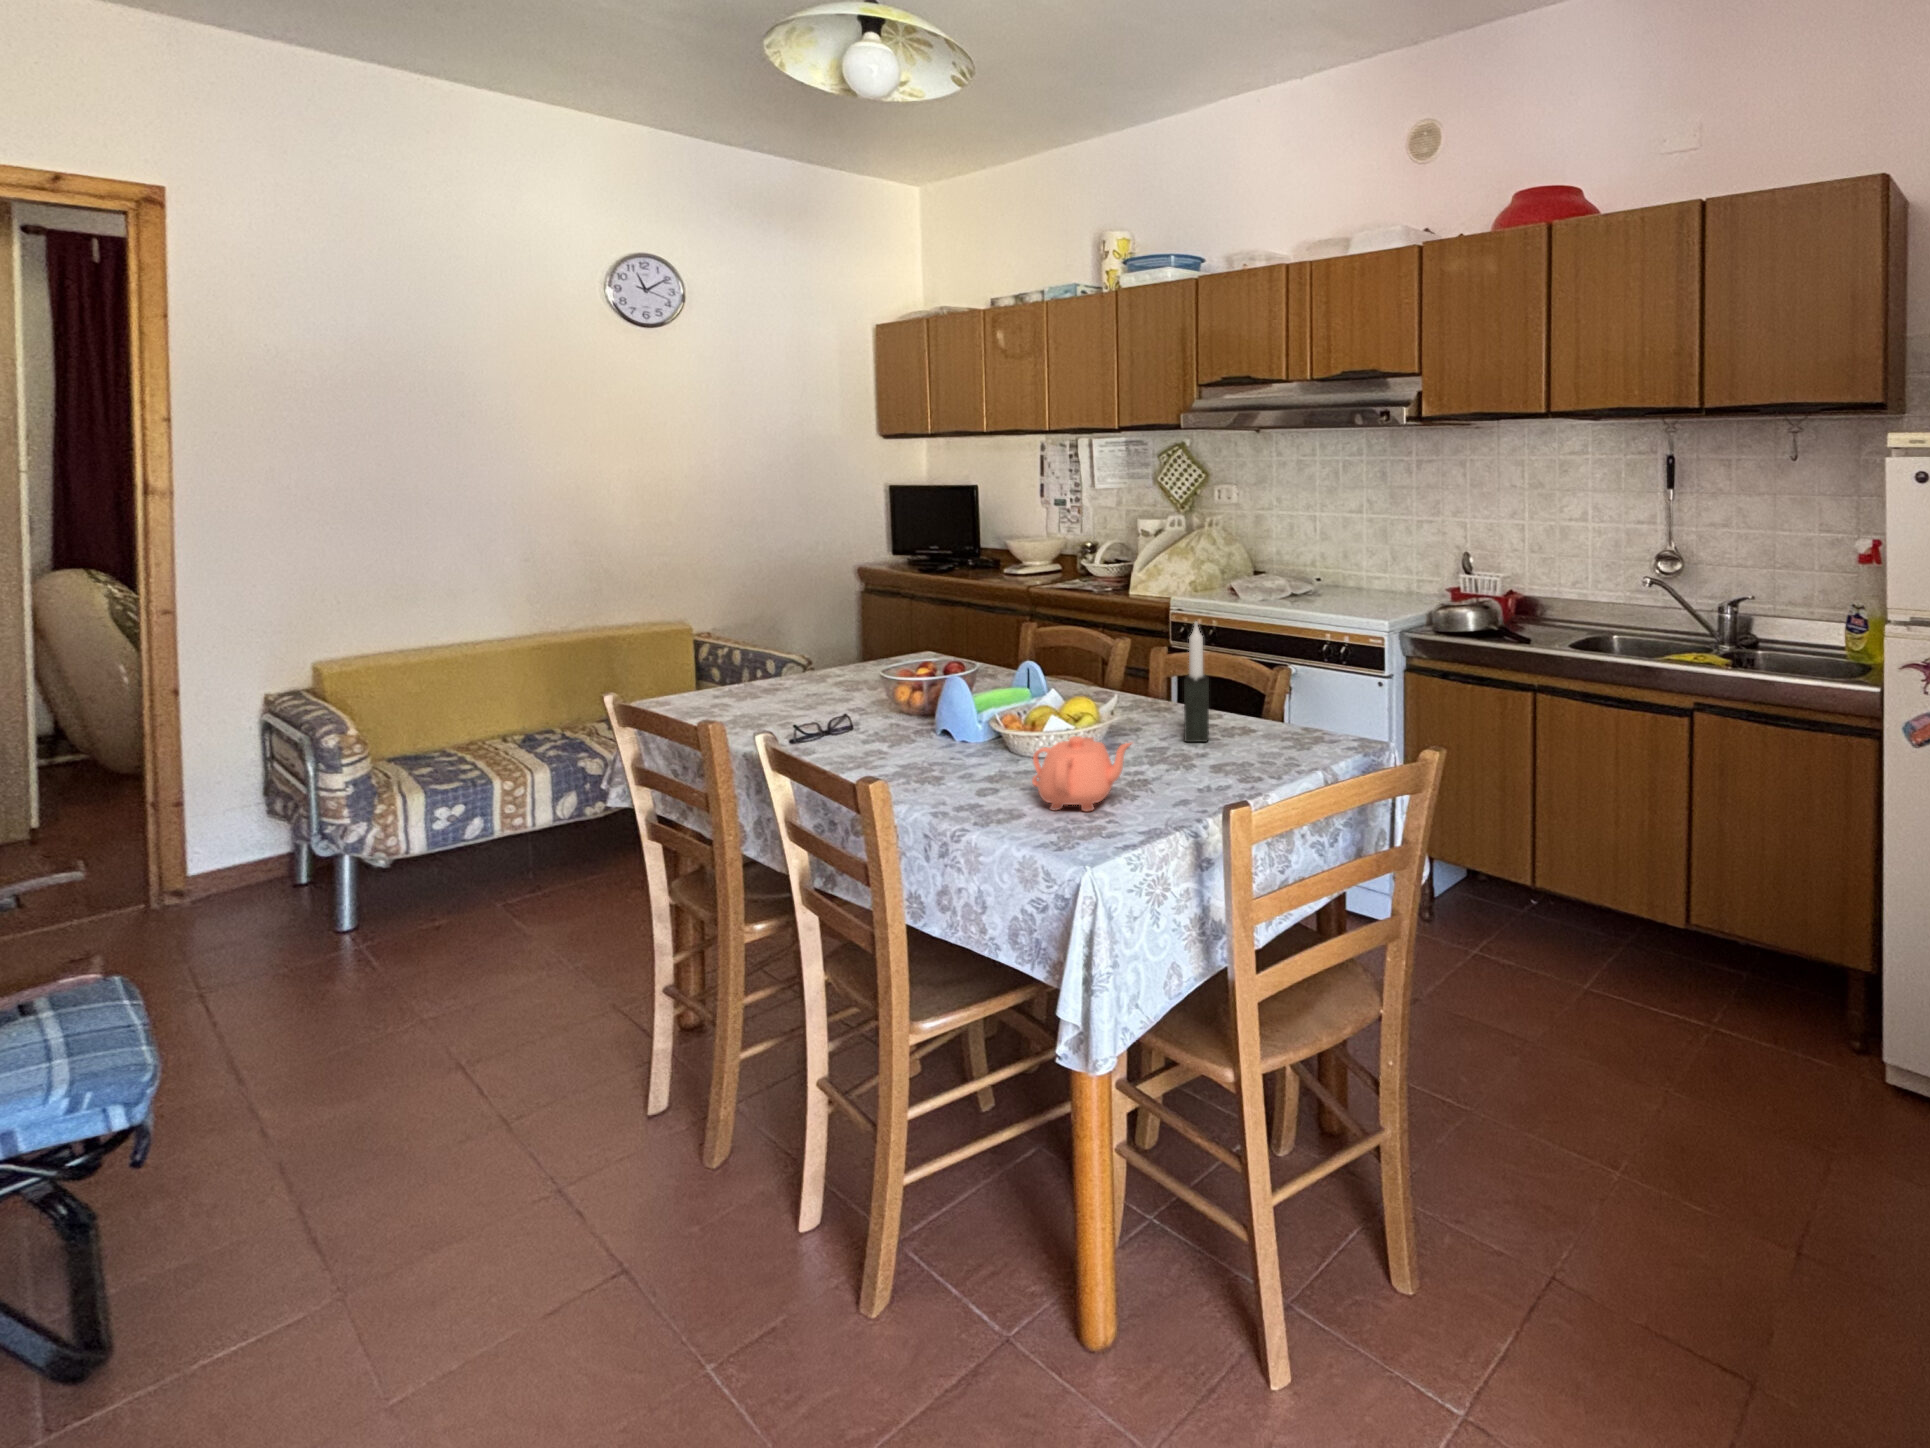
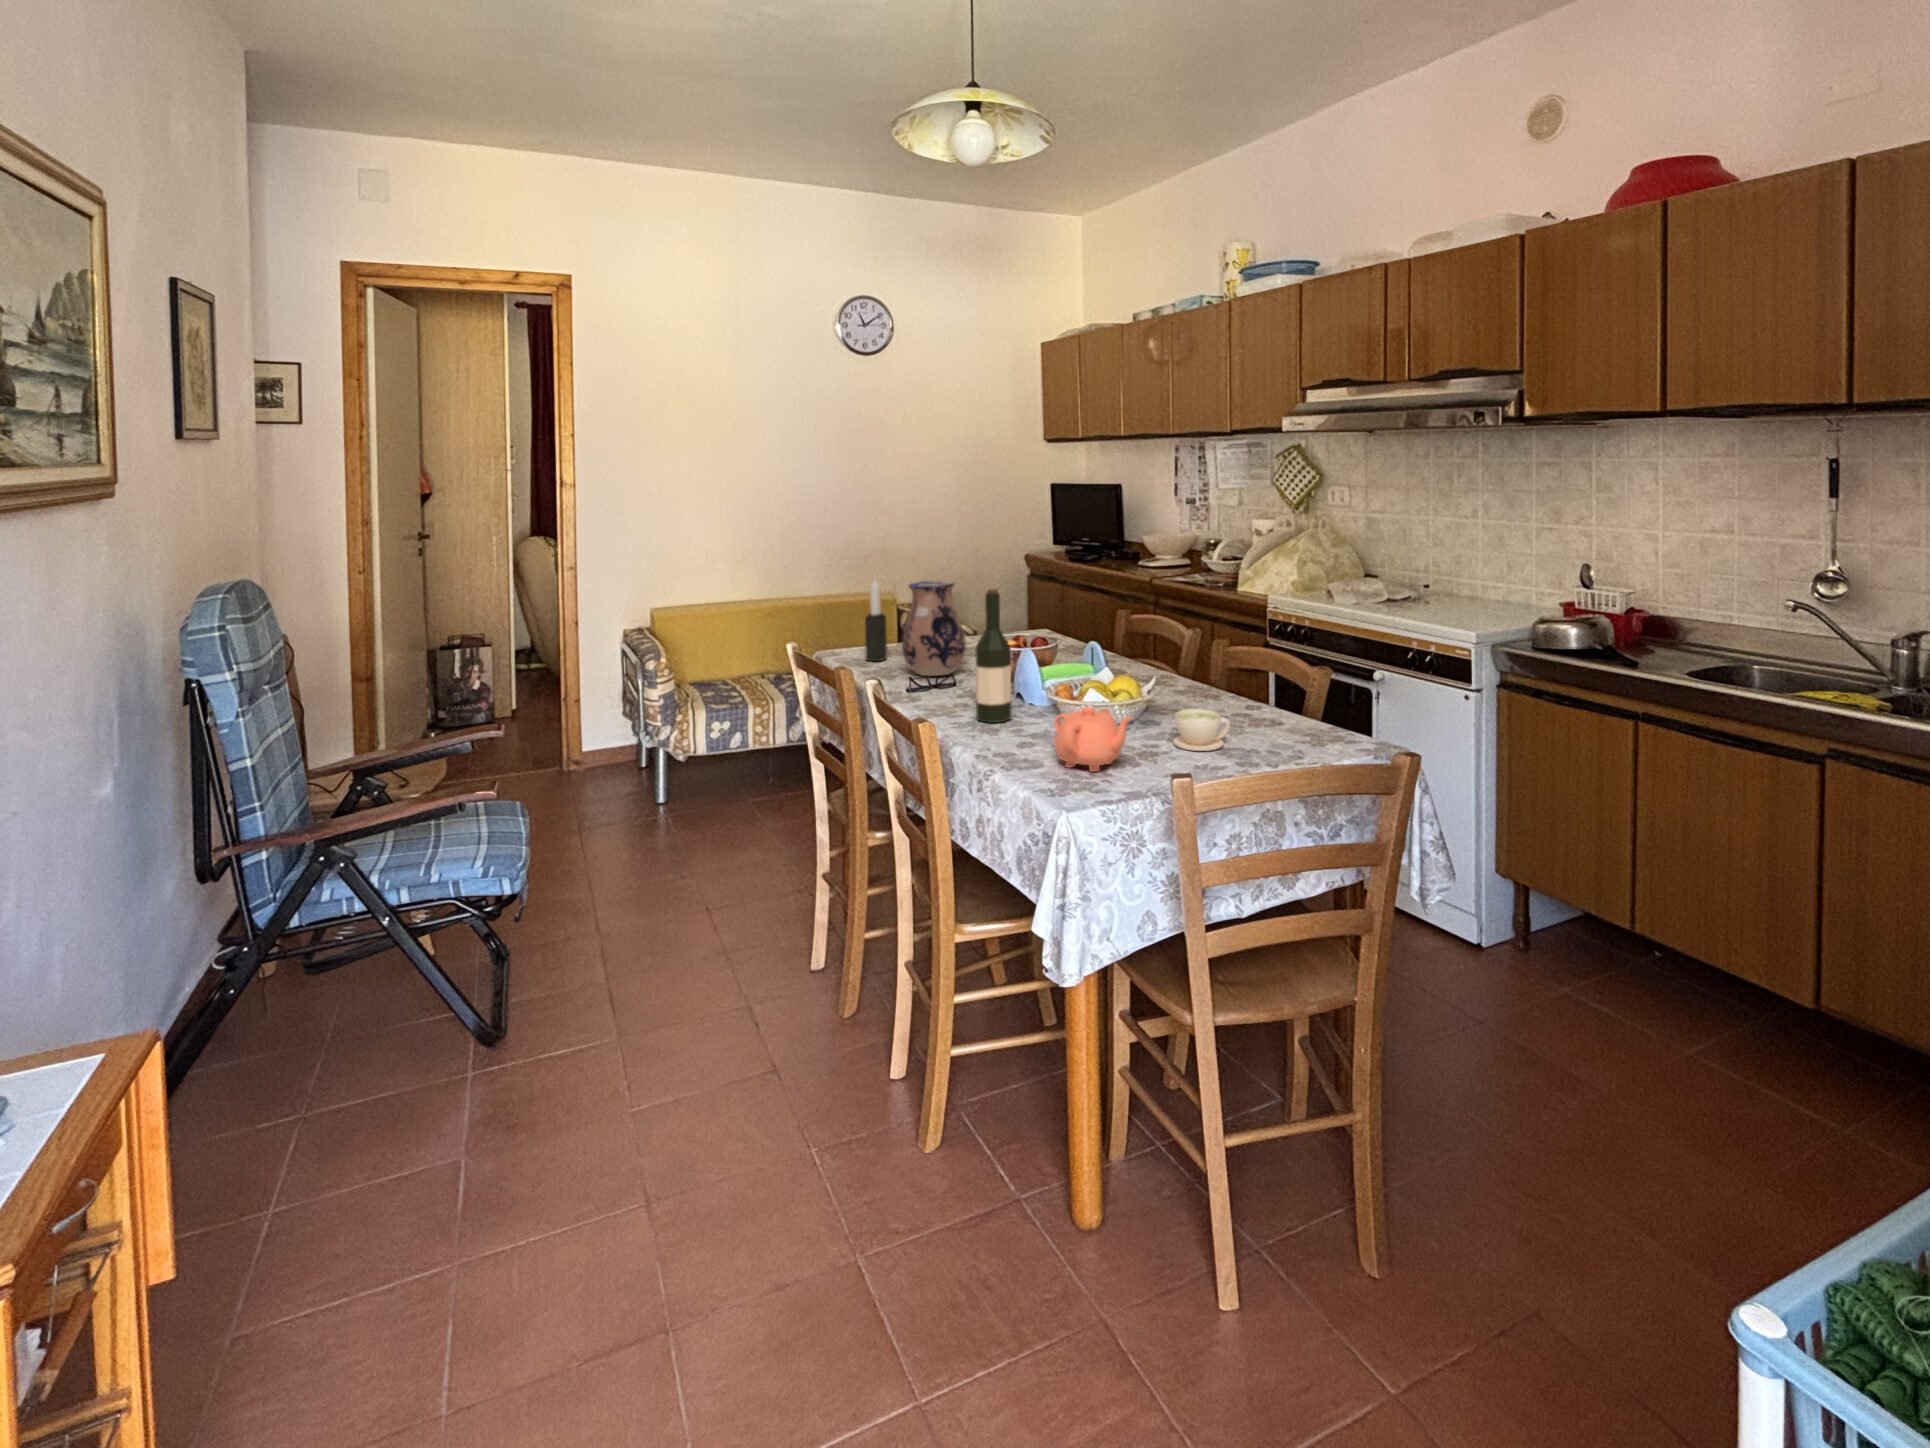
ceramic pitcher: none [777,601,863,719] -> present [902,581,966,676]
wine bottle: none [906,606,952,768] -> present [976,589,1011,723]
candle: present [1184,622,1209,742] -> present [865,576,887,661]
coffee cup: none [1154,726,1215,772] -> present [1173,709,1230,751]

